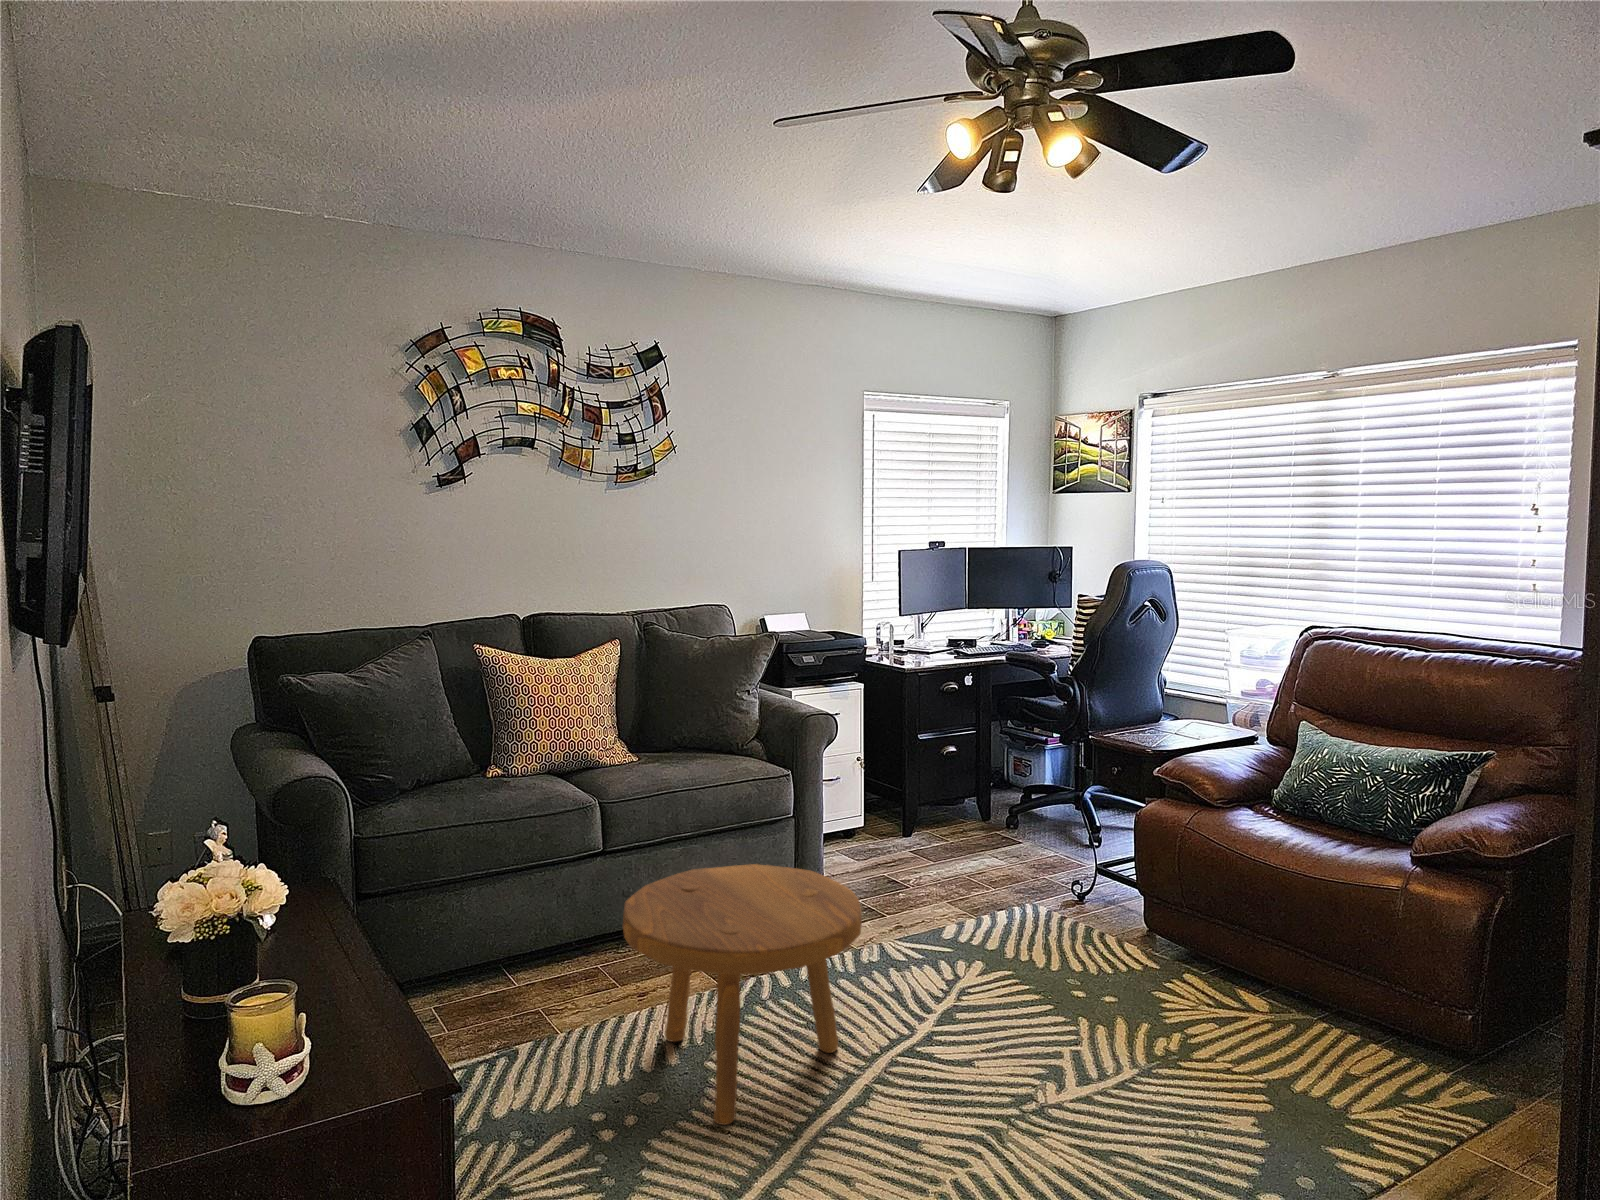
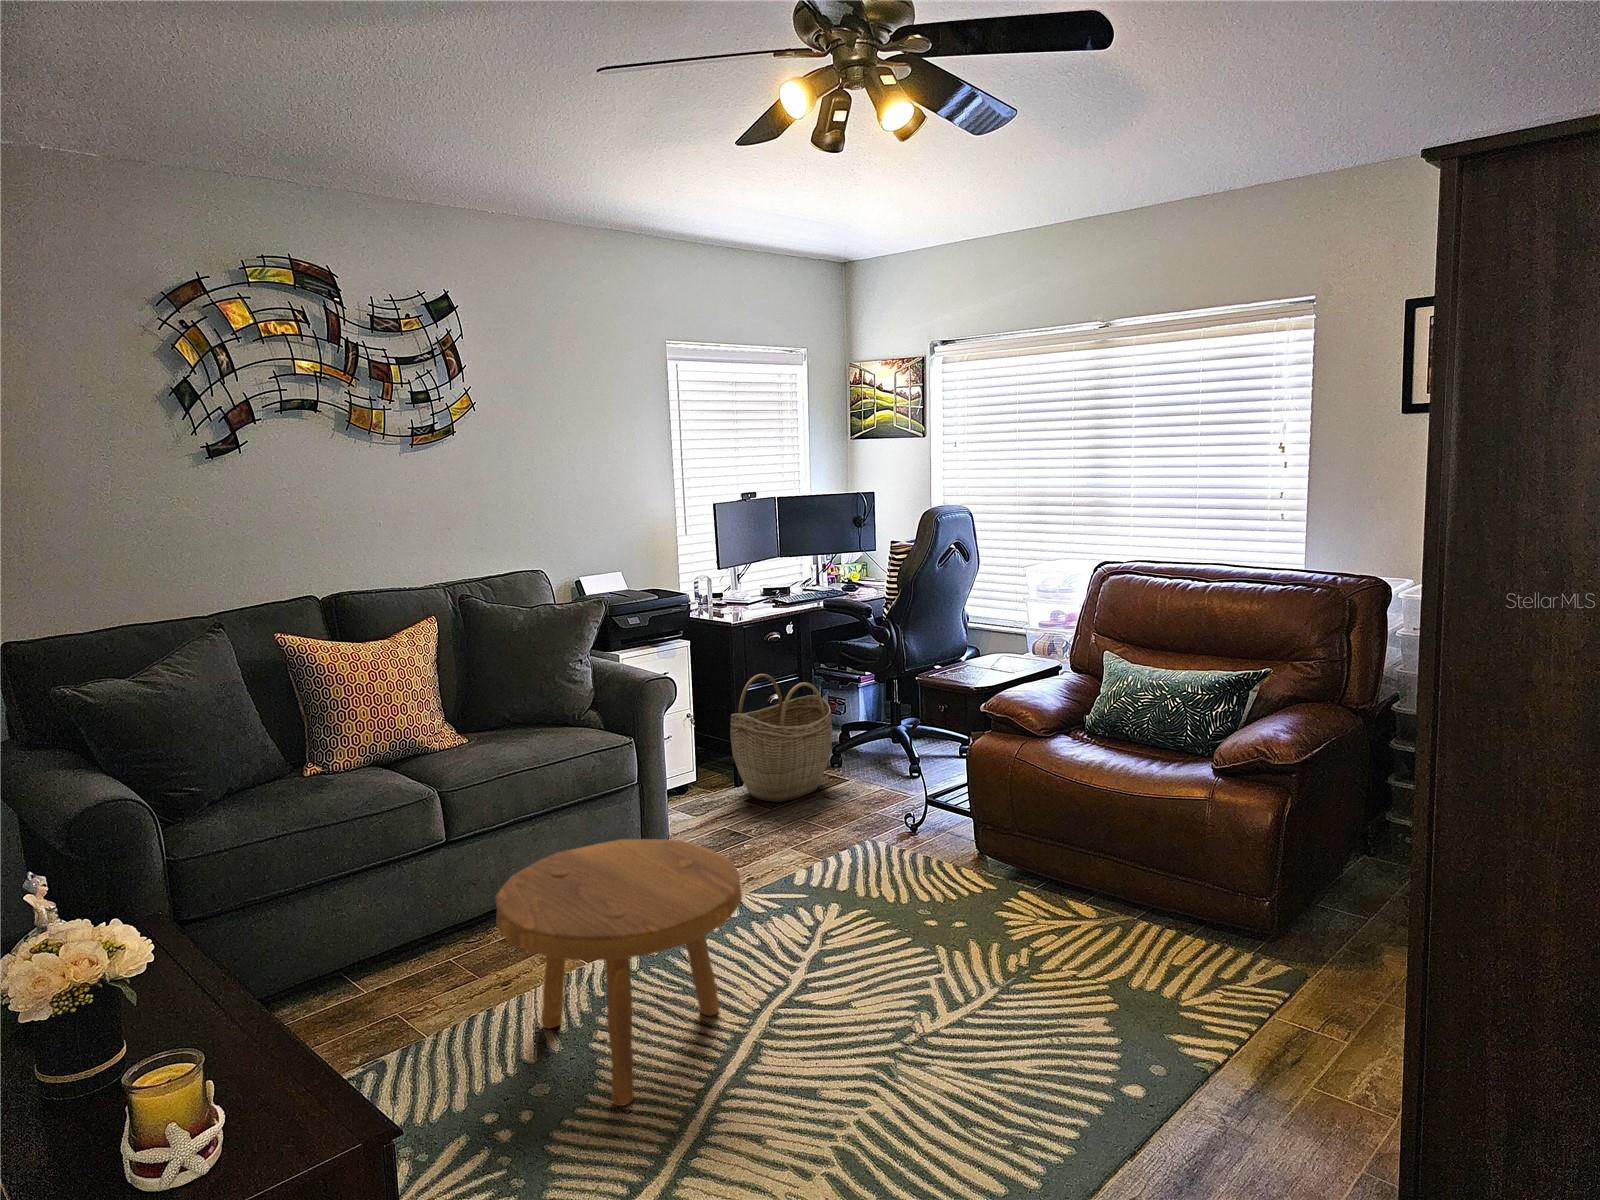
woven basket: none [900,724,1006,856] -> present [730,674,832,802]

